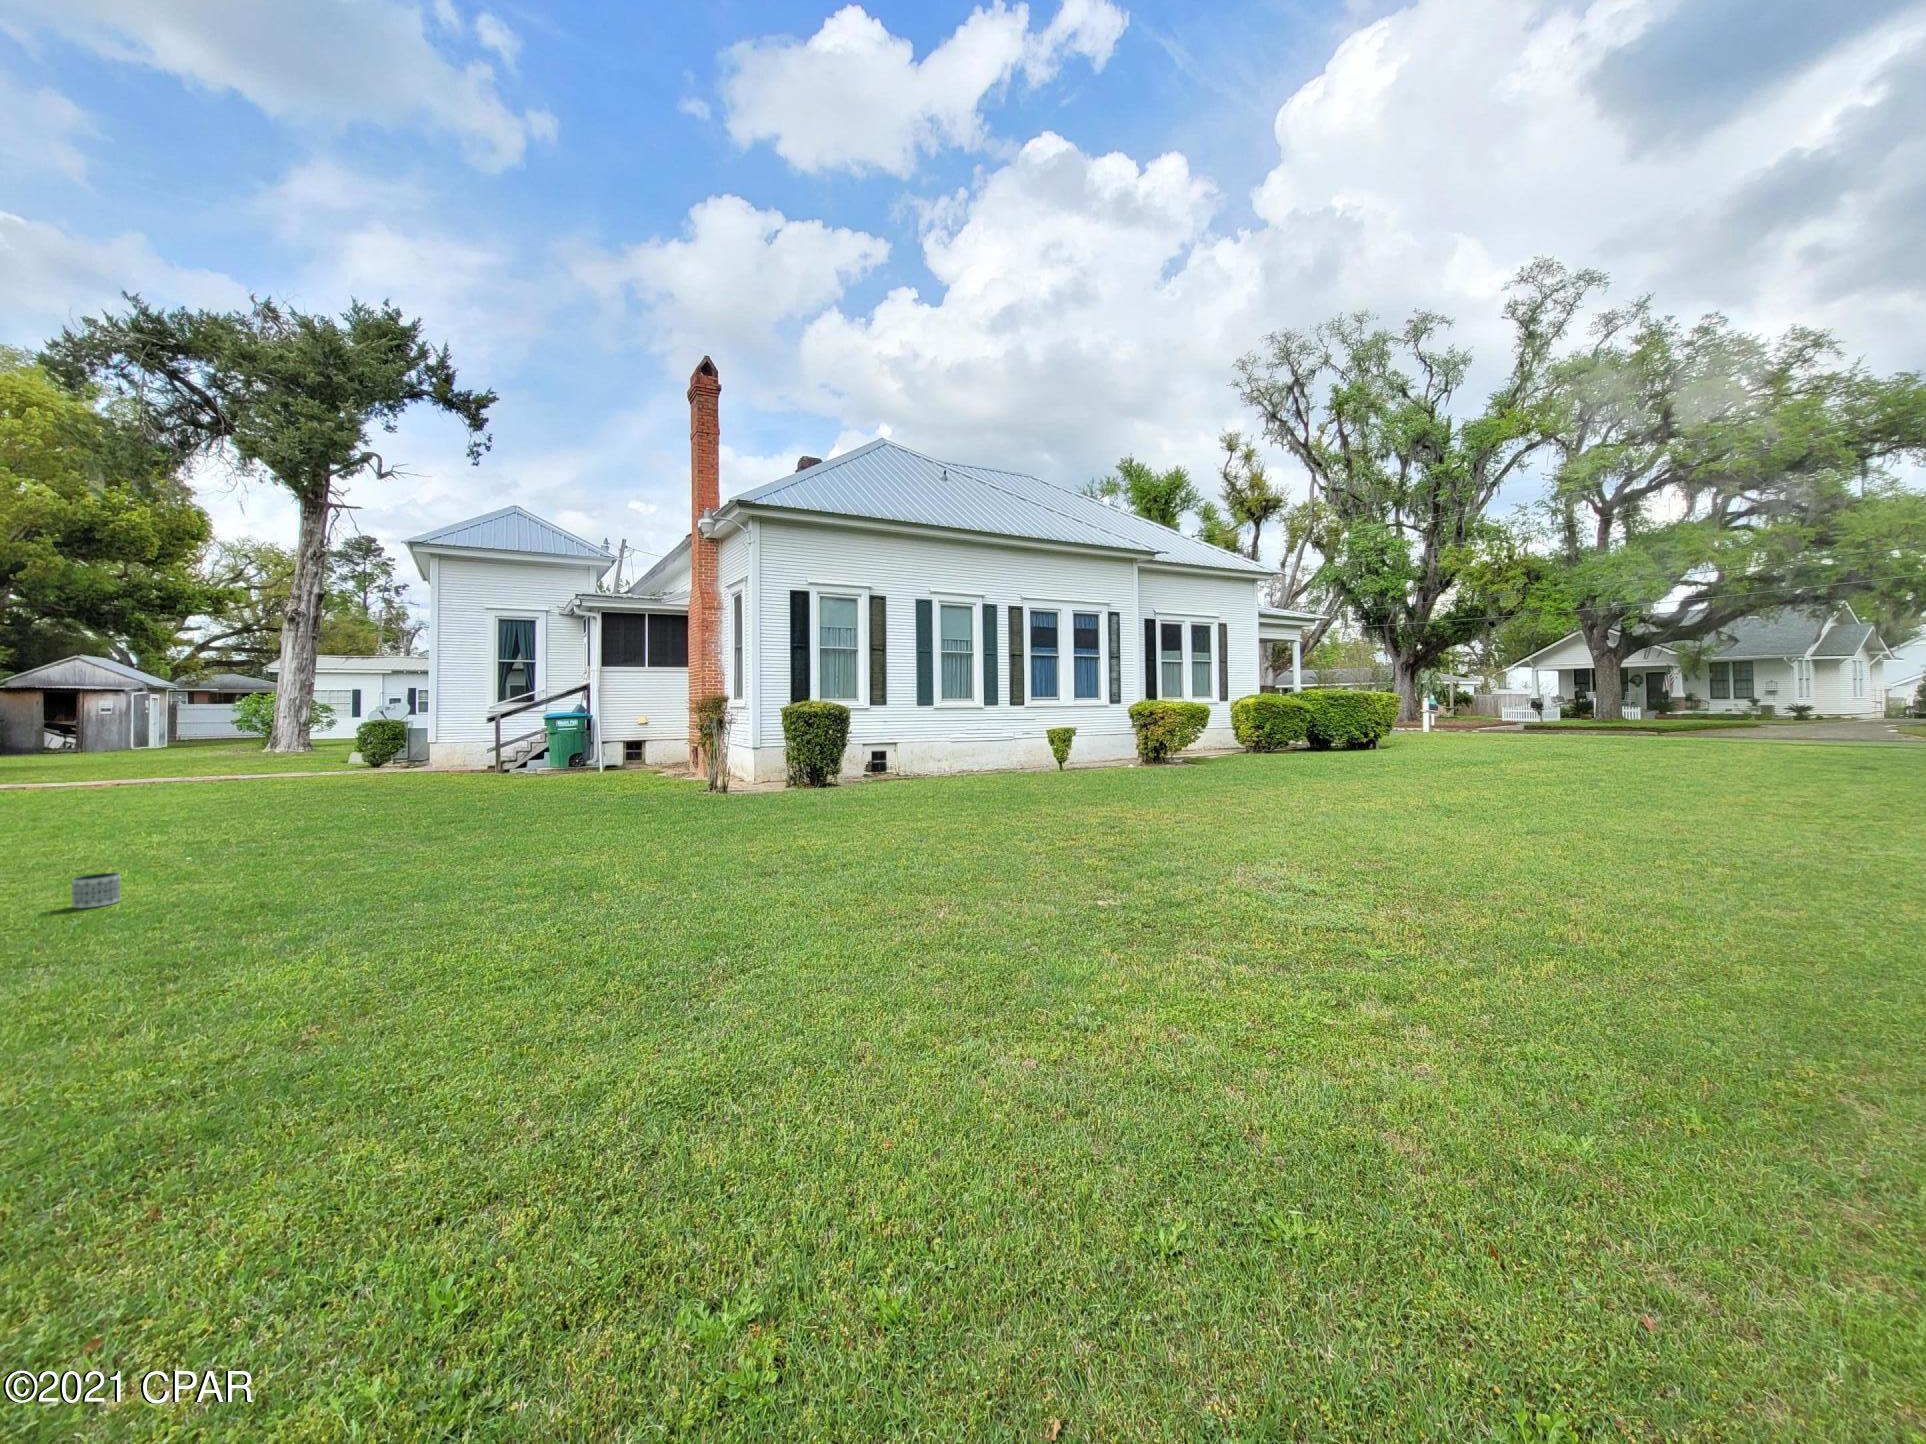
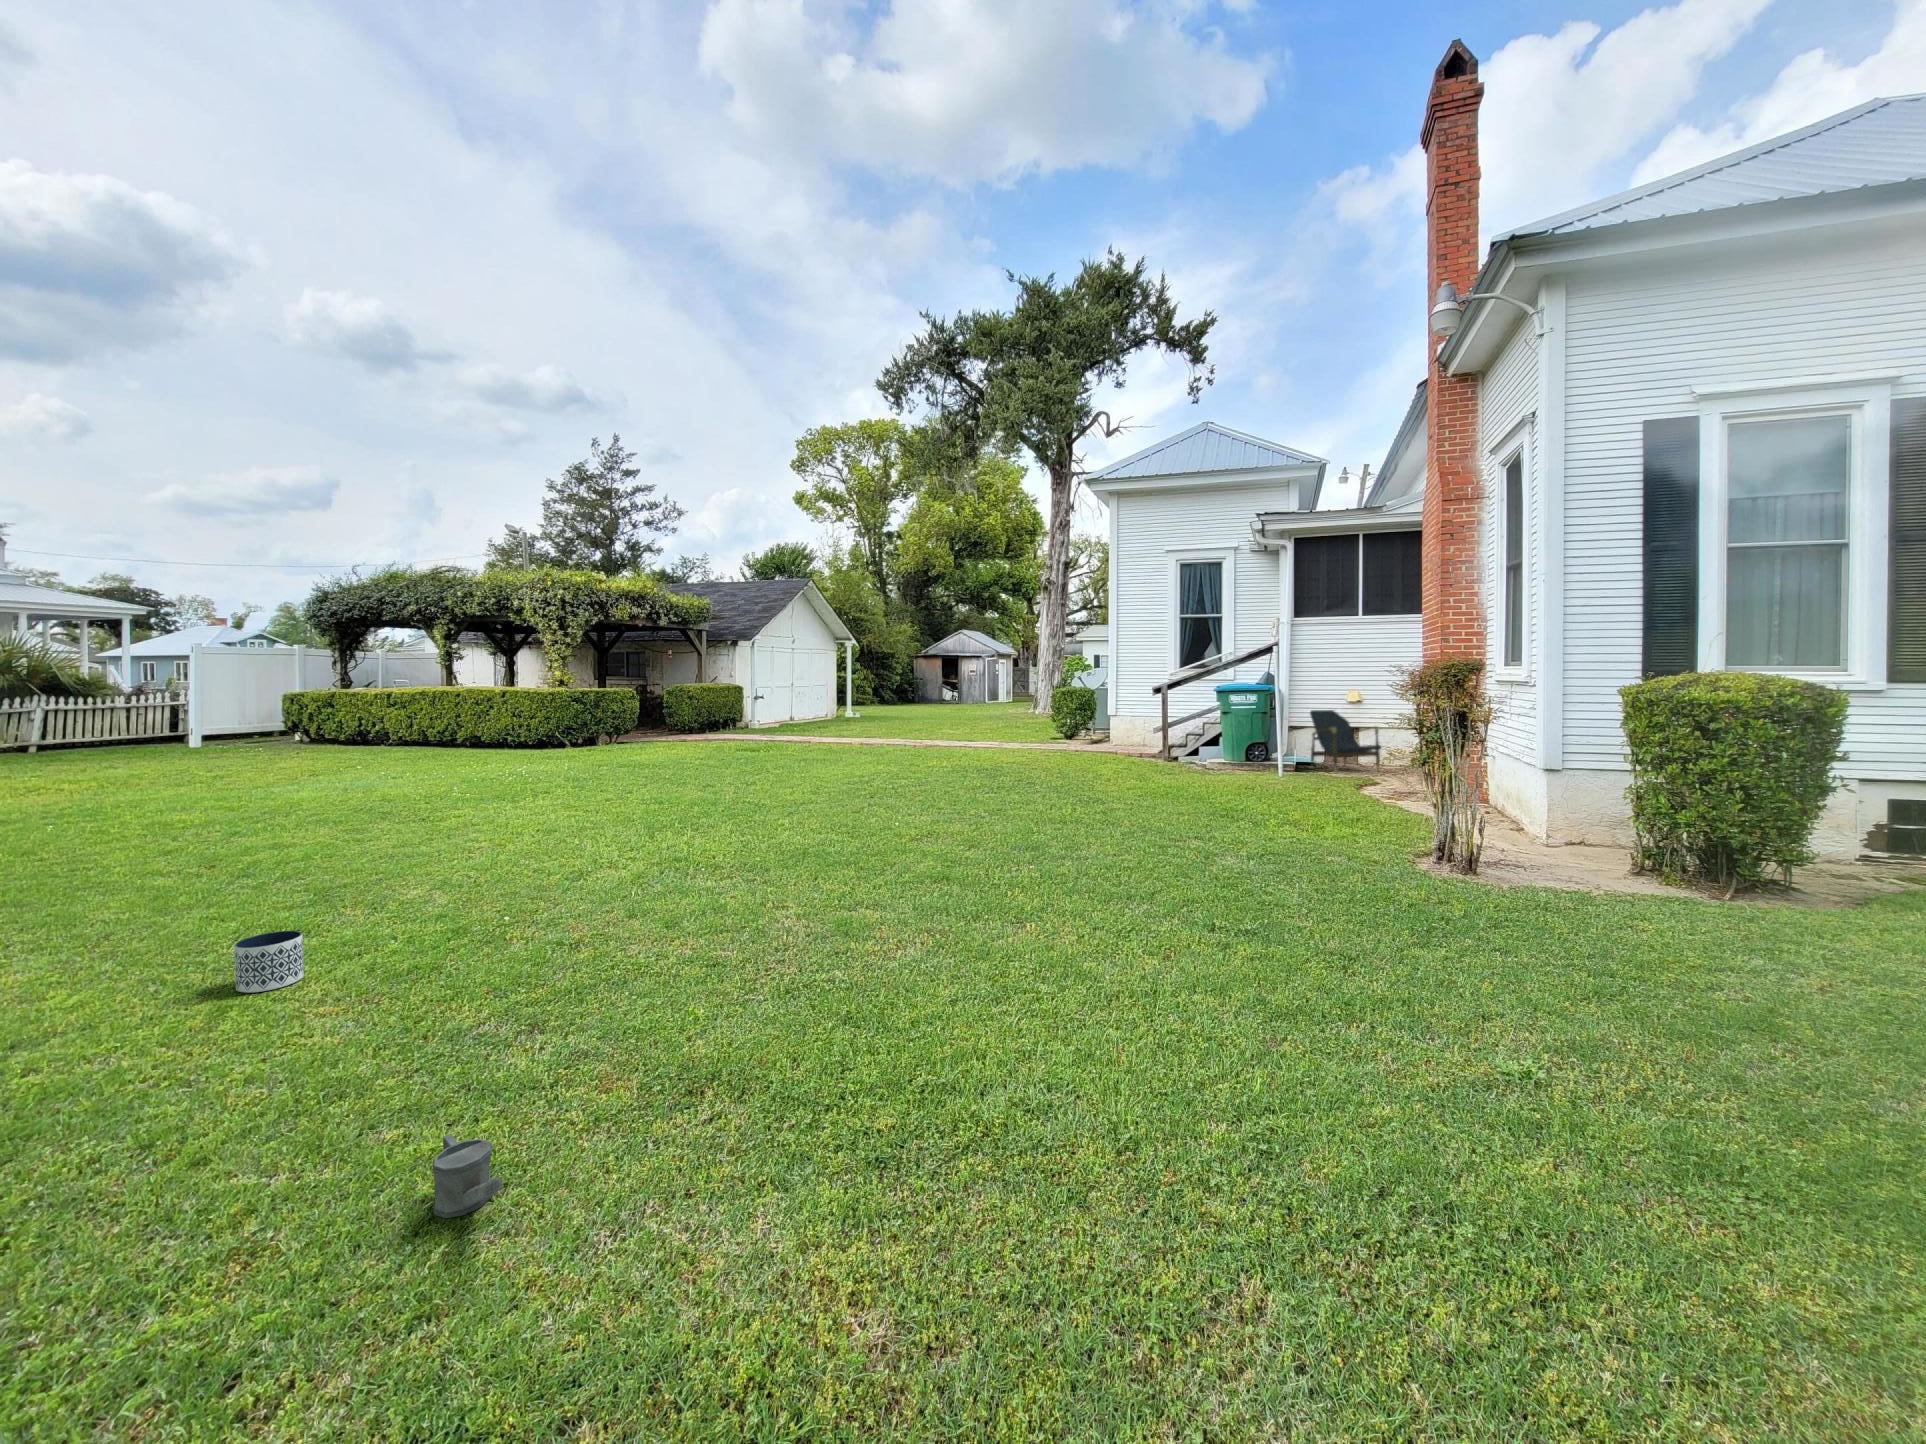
lounge chair: none [617,728,665,769] -> present [1310,710,1382,772]
watering can: none [454,860,505,883] -> present [432,1134,502,1218]

